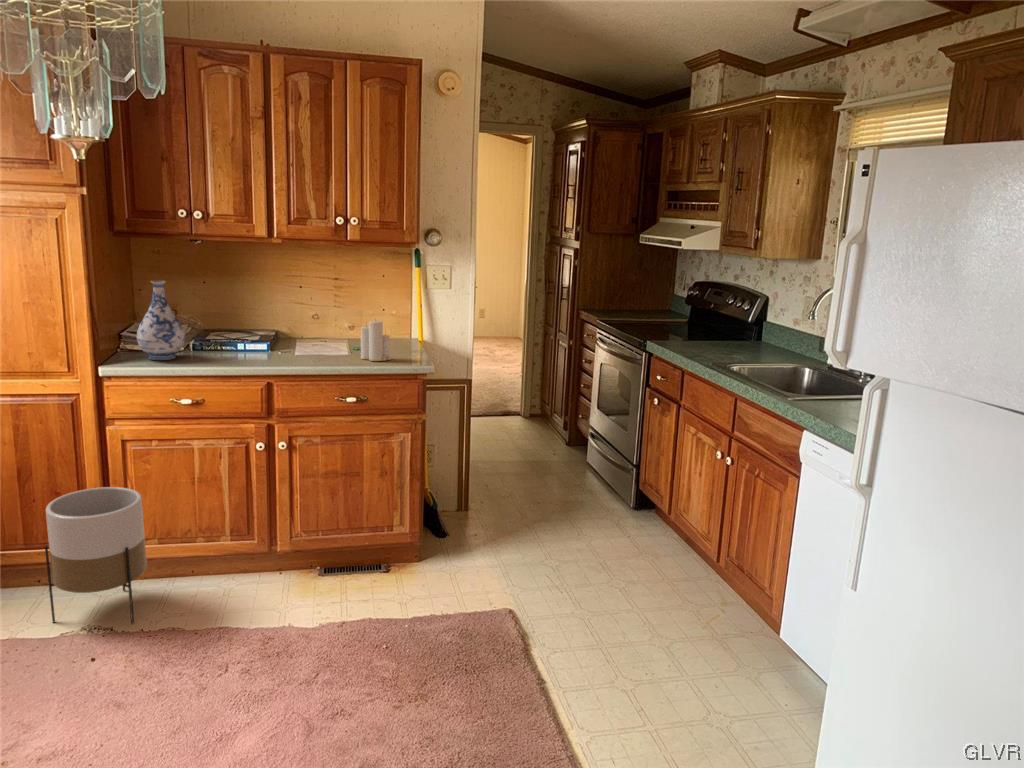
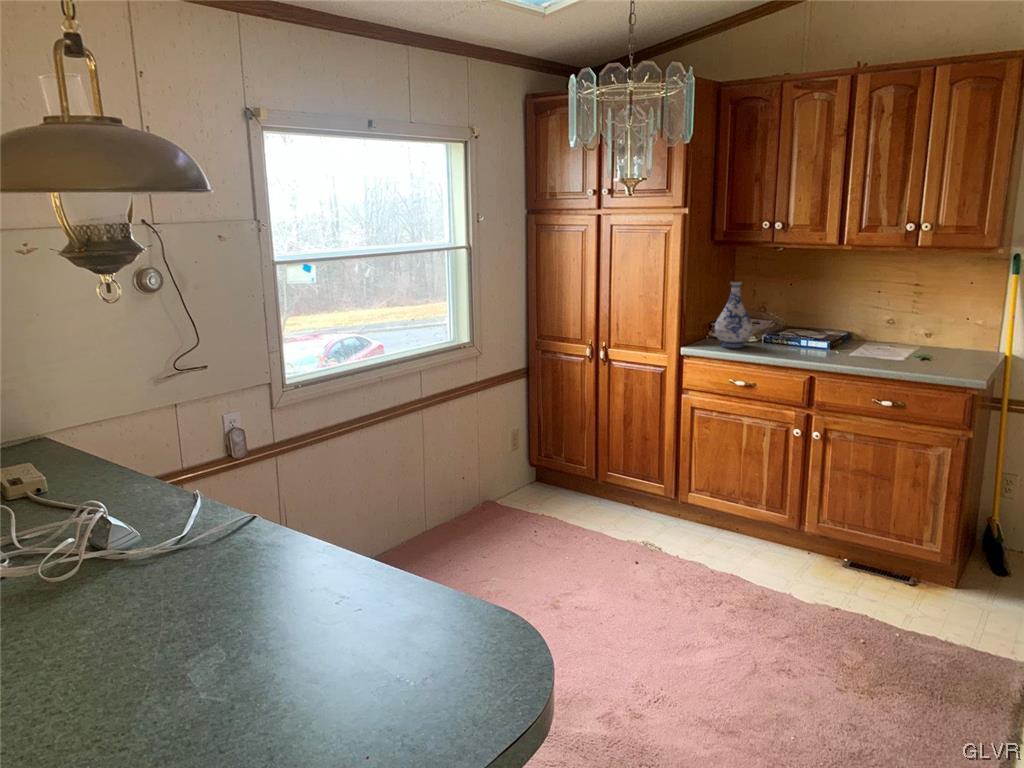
candle: present [361,320,391,361] -> none [912,323,947,368]
planter: present [45,487,147,624] -> none [626,441,696,551]

